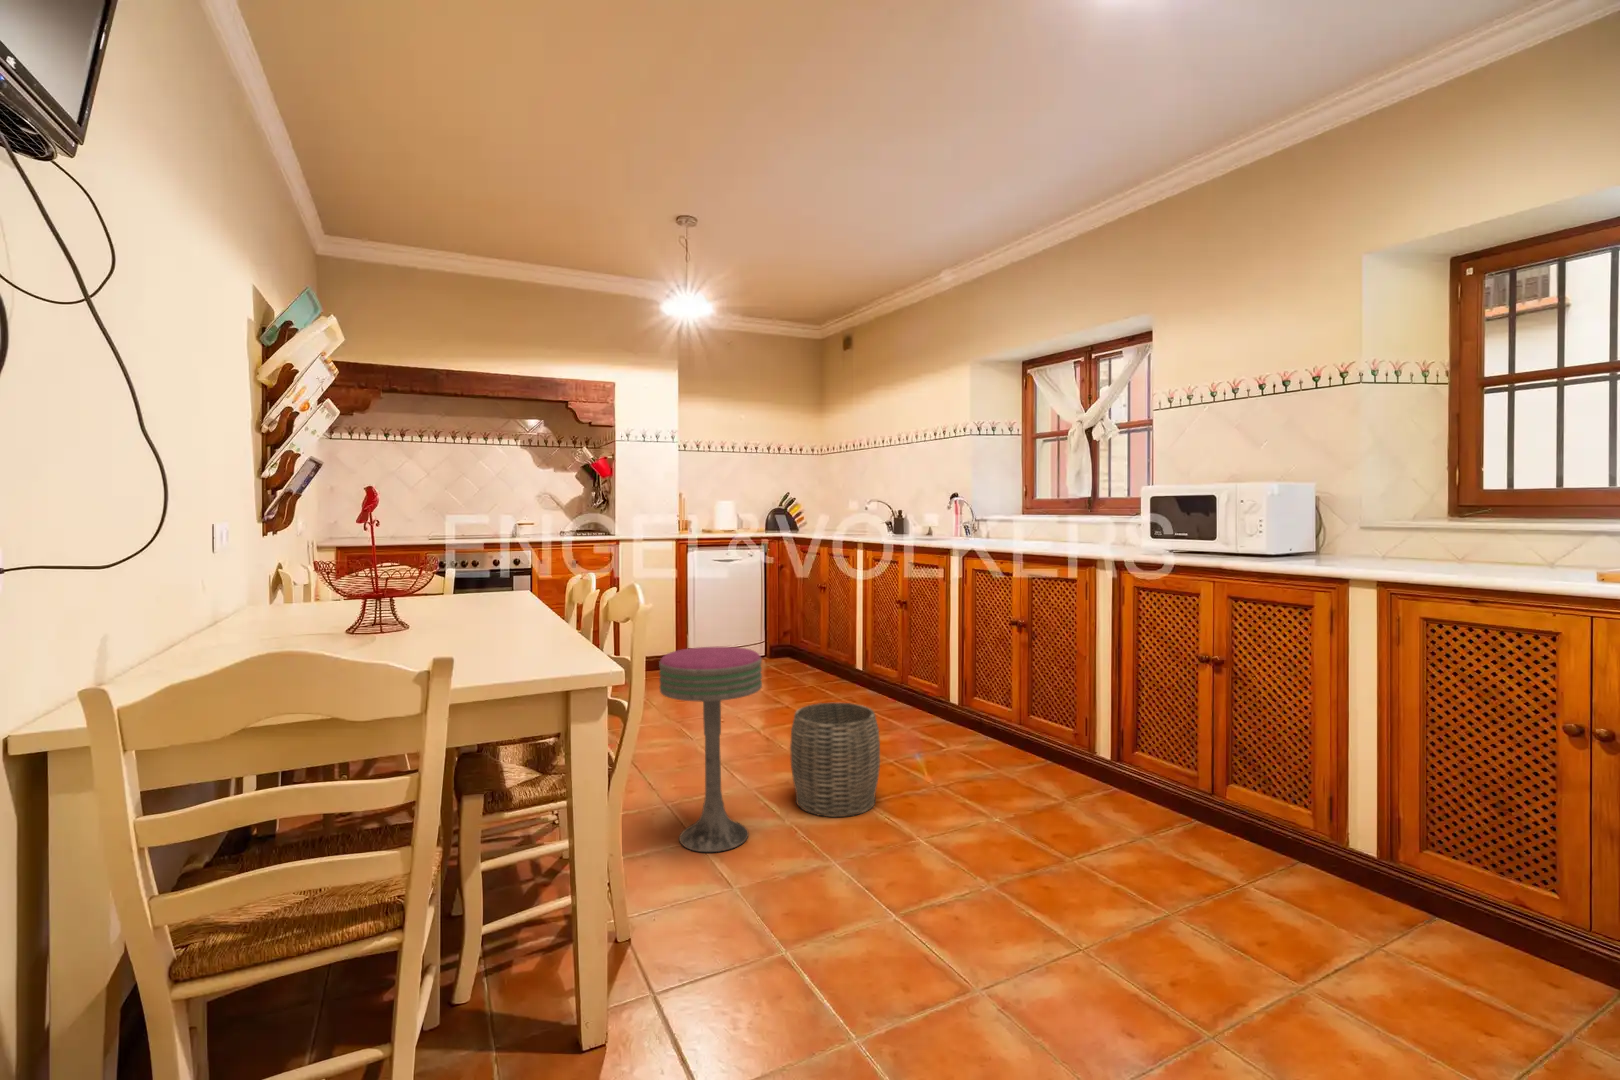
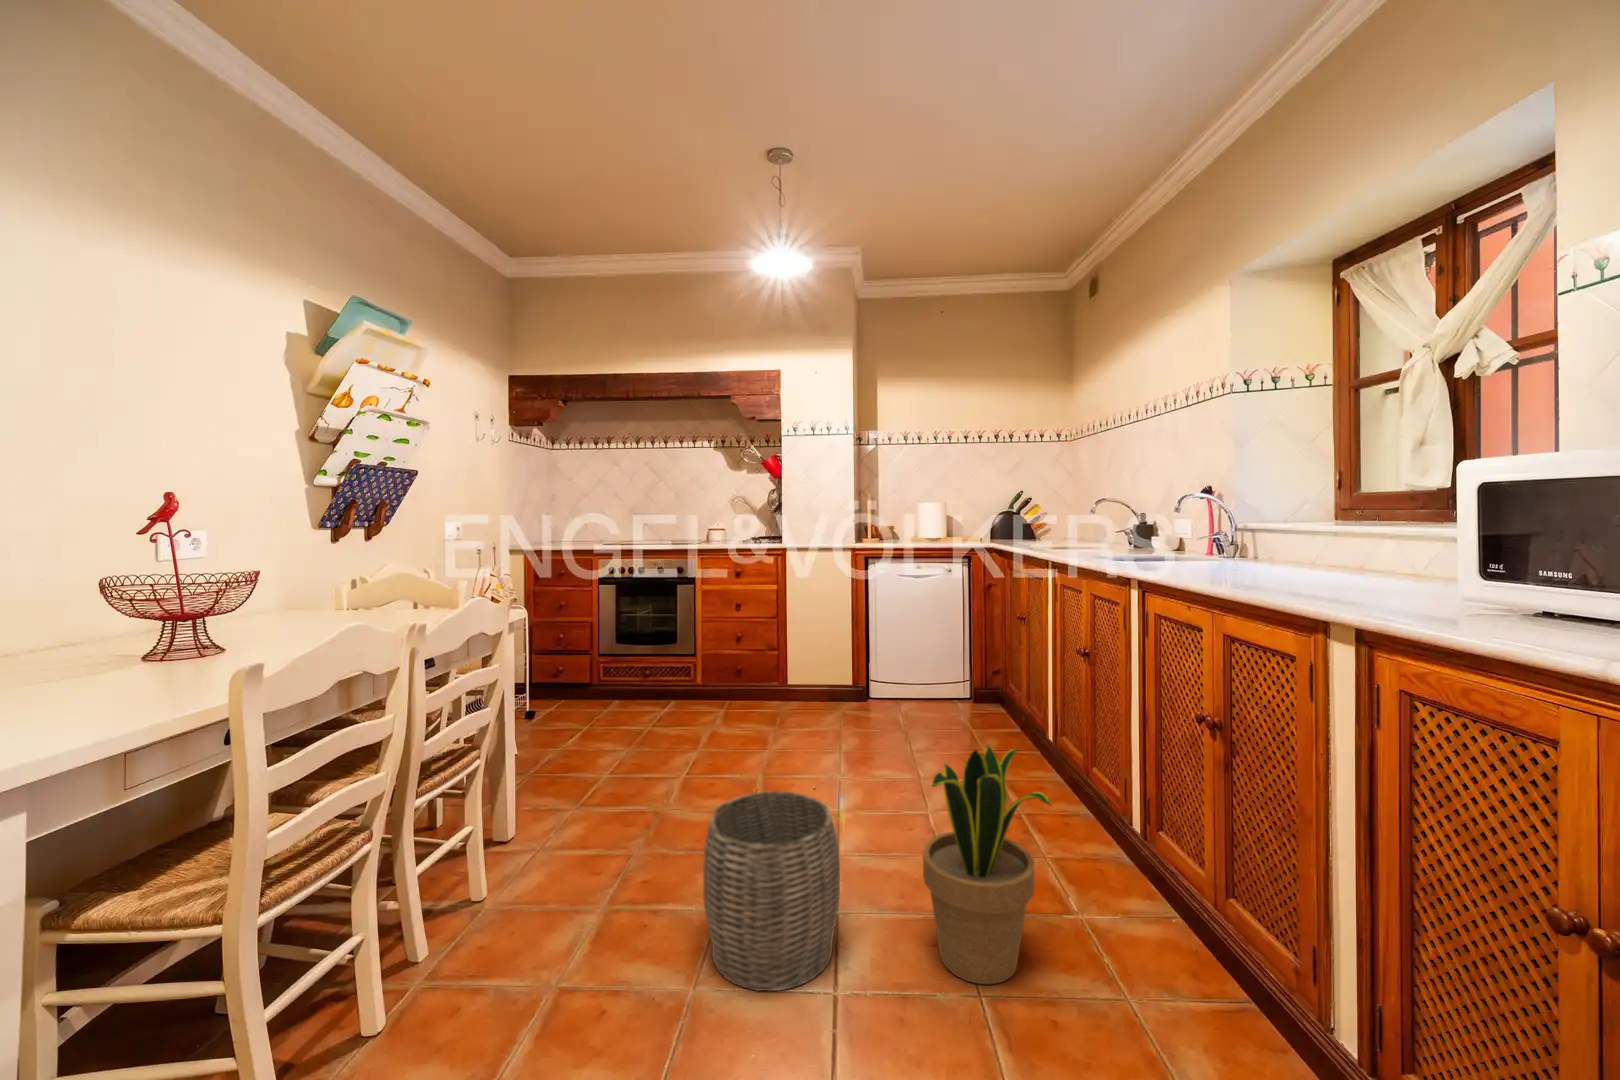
bar stool: present [659,646,762,852] -> none [480,691,631,988]
potted plant: none [910,651,984,785] -> present [923,744,1051,984]

